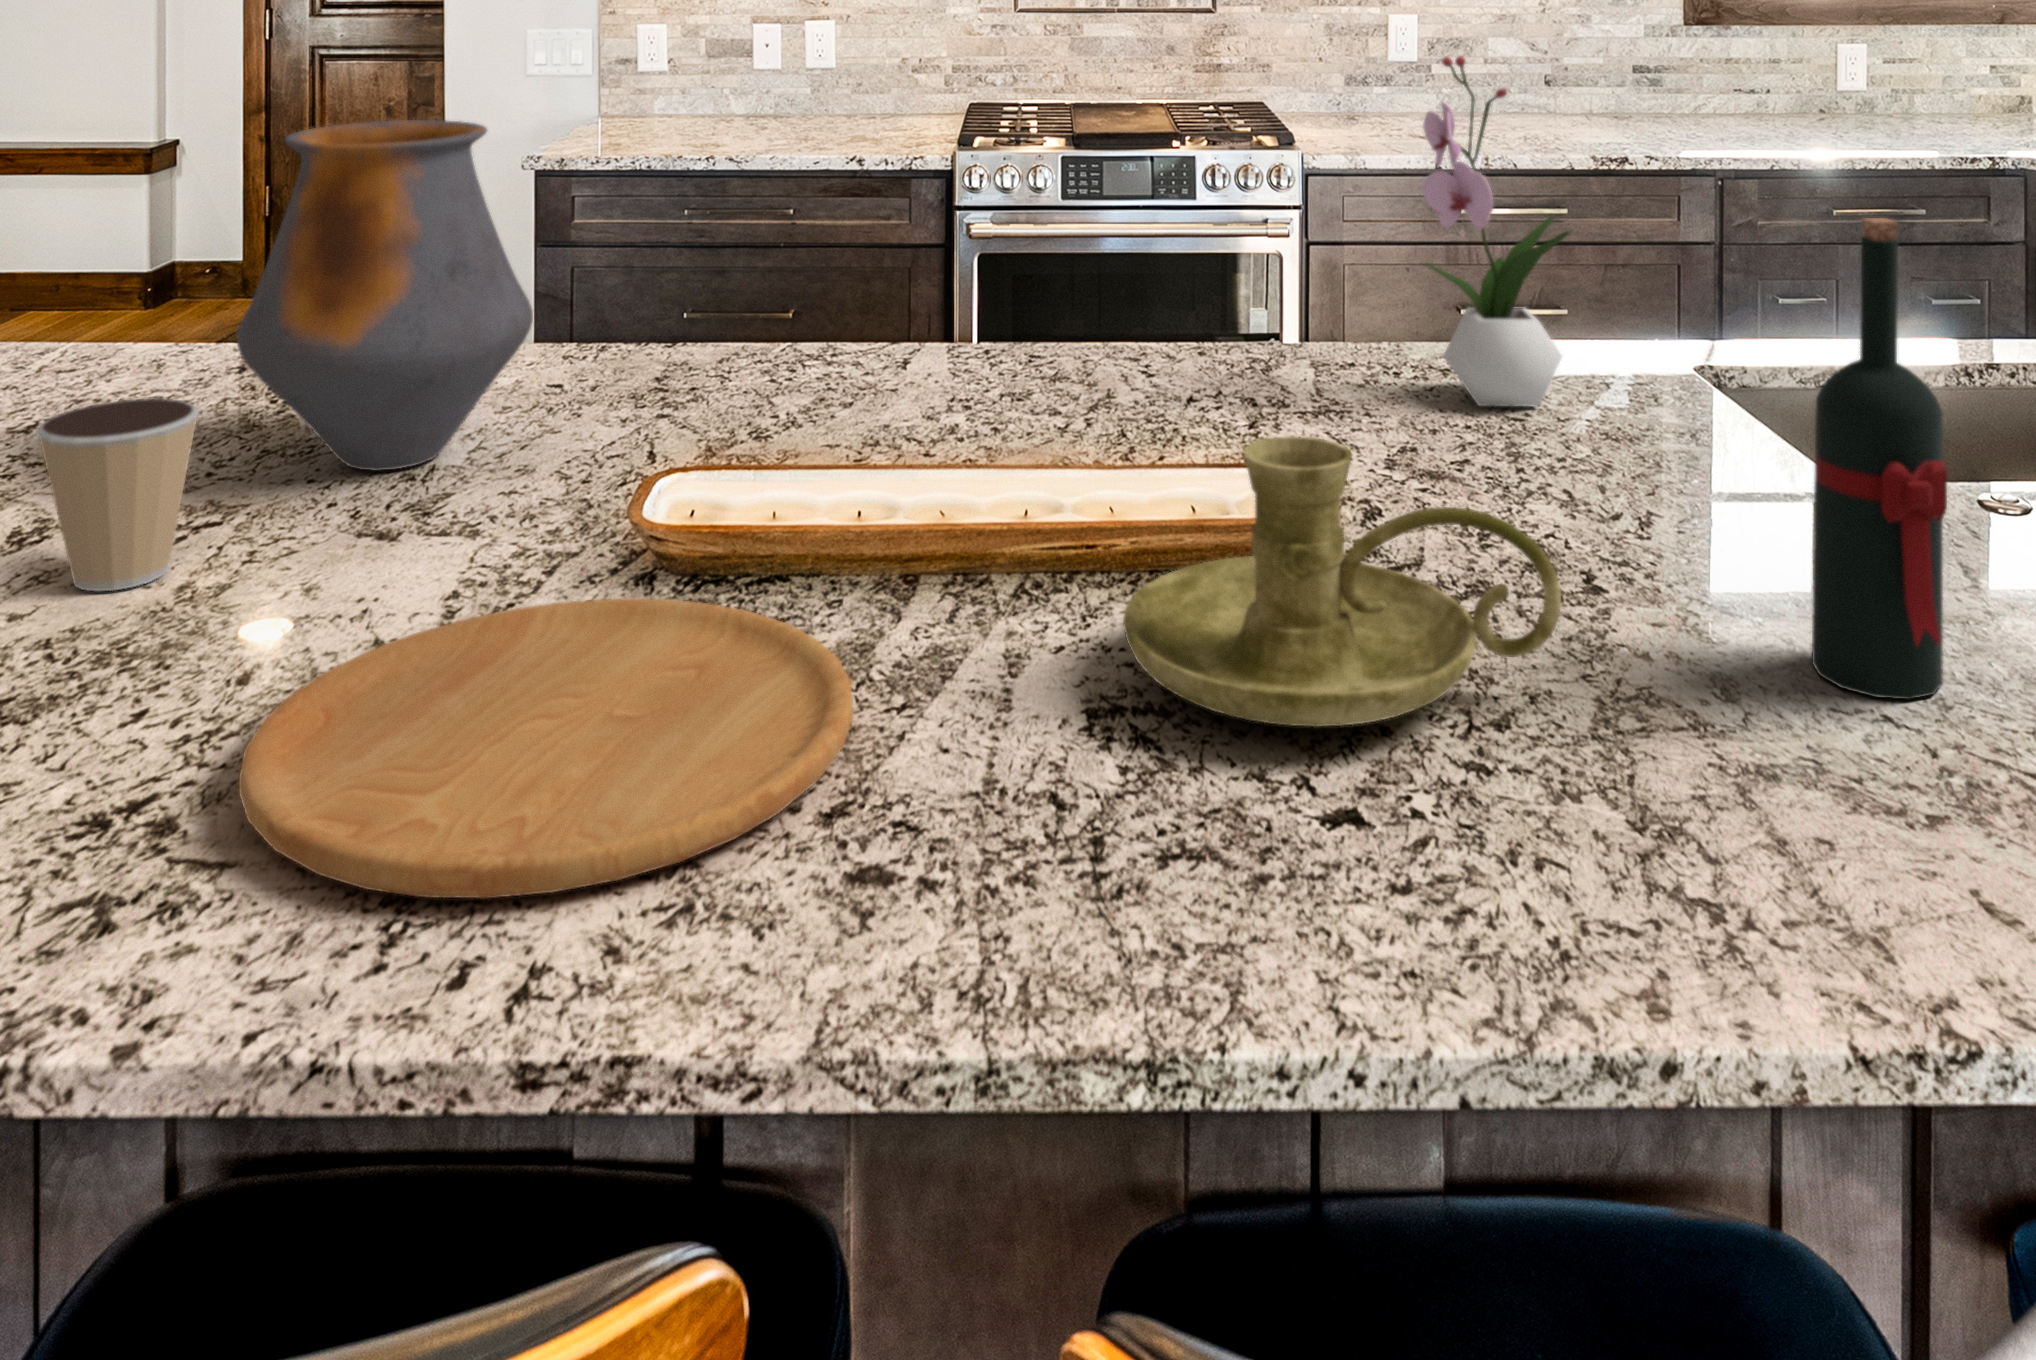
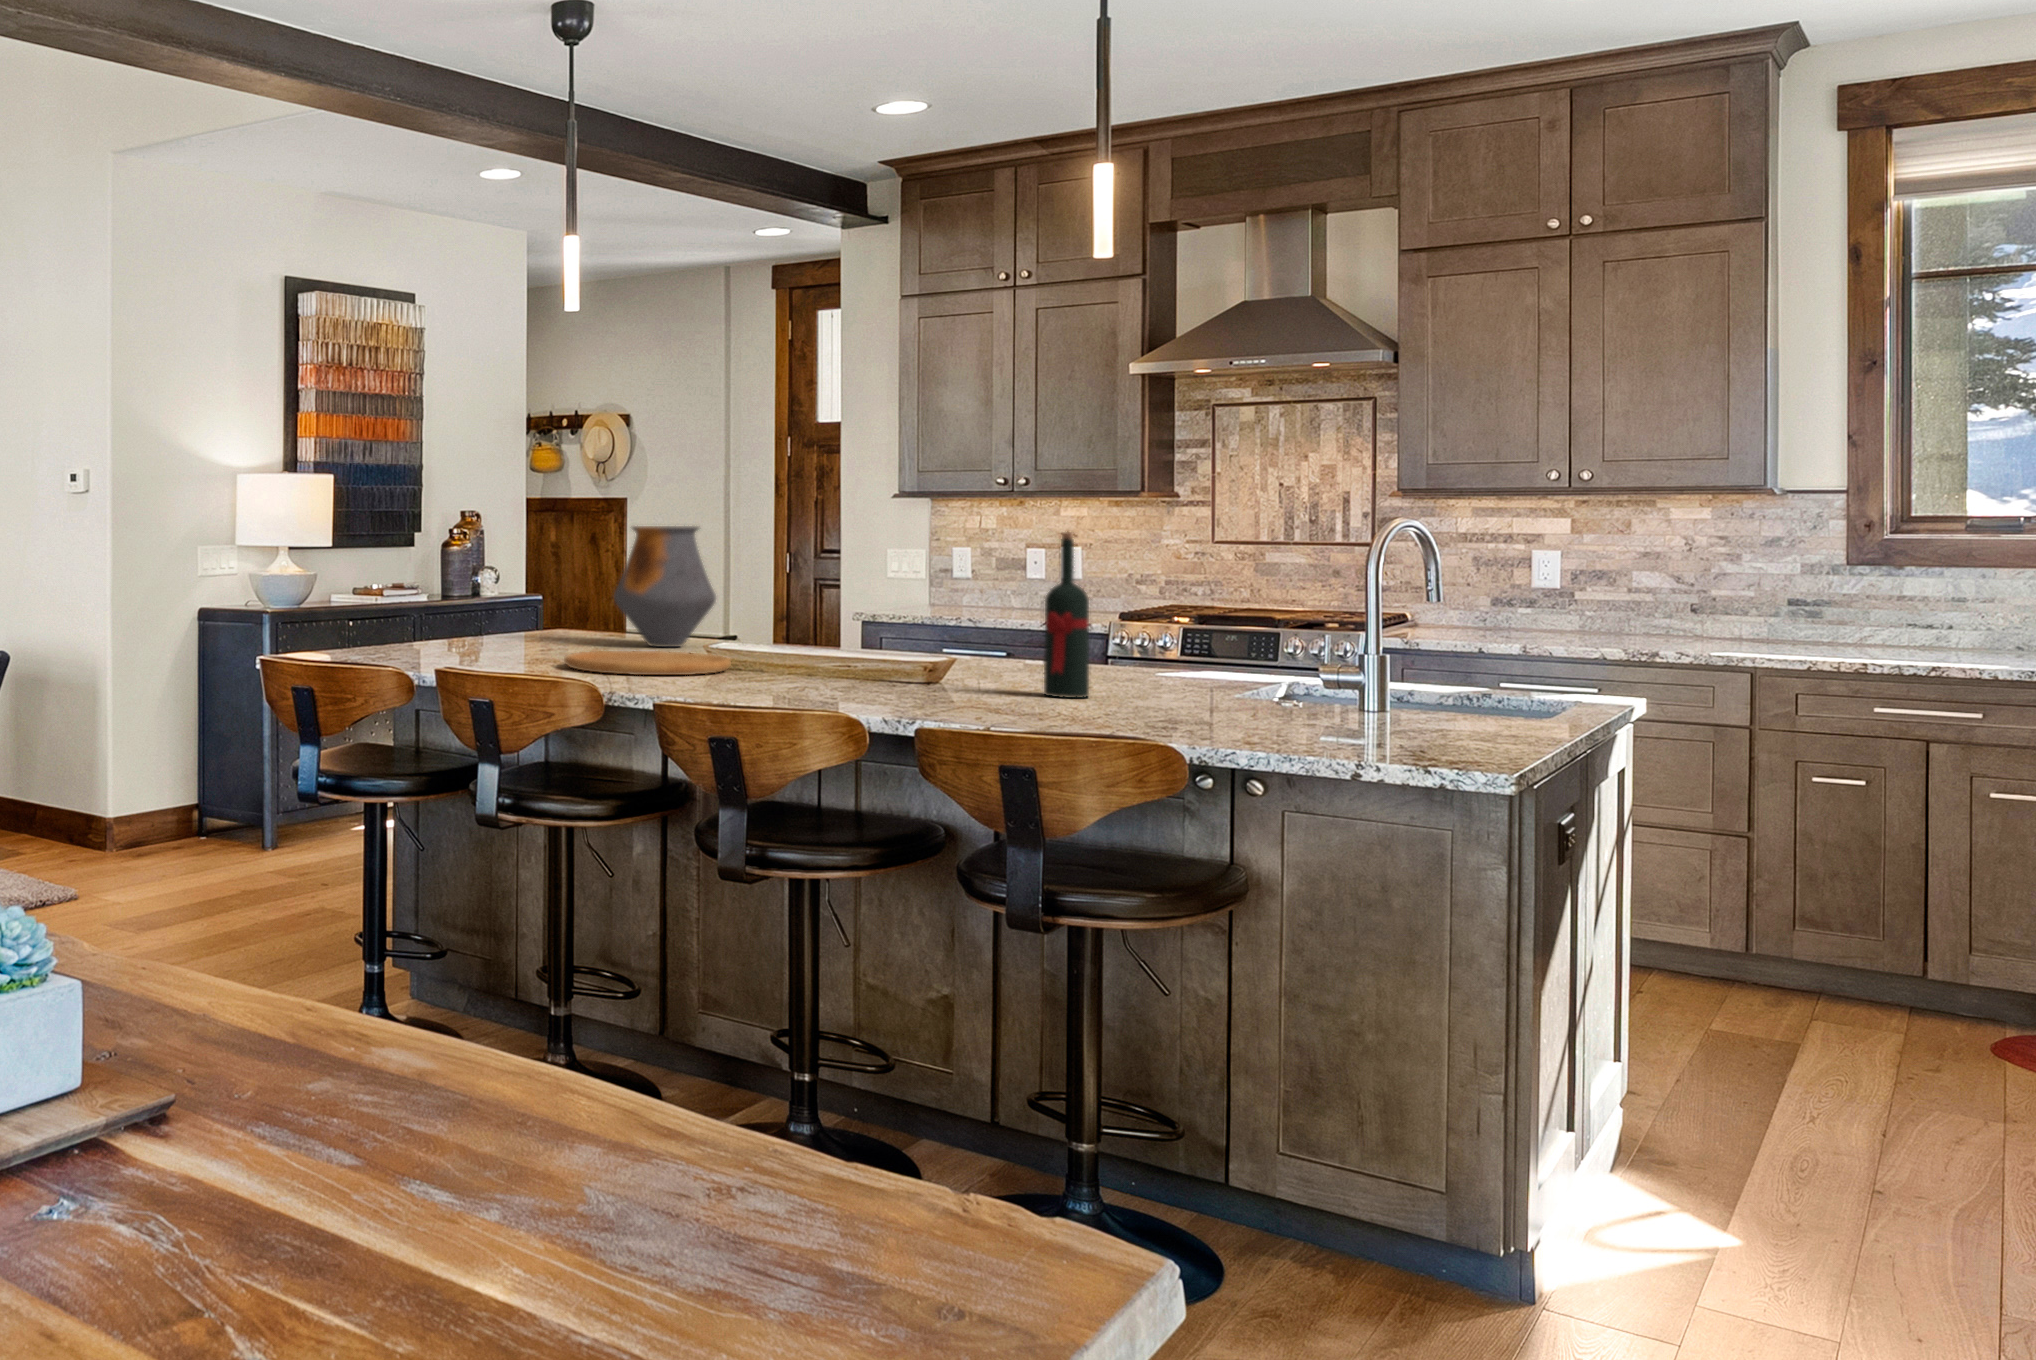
flower arrangement: present [1422,56,1571,407] -> none [1105,508,1173,672]
coffee cup: present [36,398,199,591] -> none [544,599,589,651]
candle holder: present [1123,436,1561,727] -> none [808,605,944,682]

